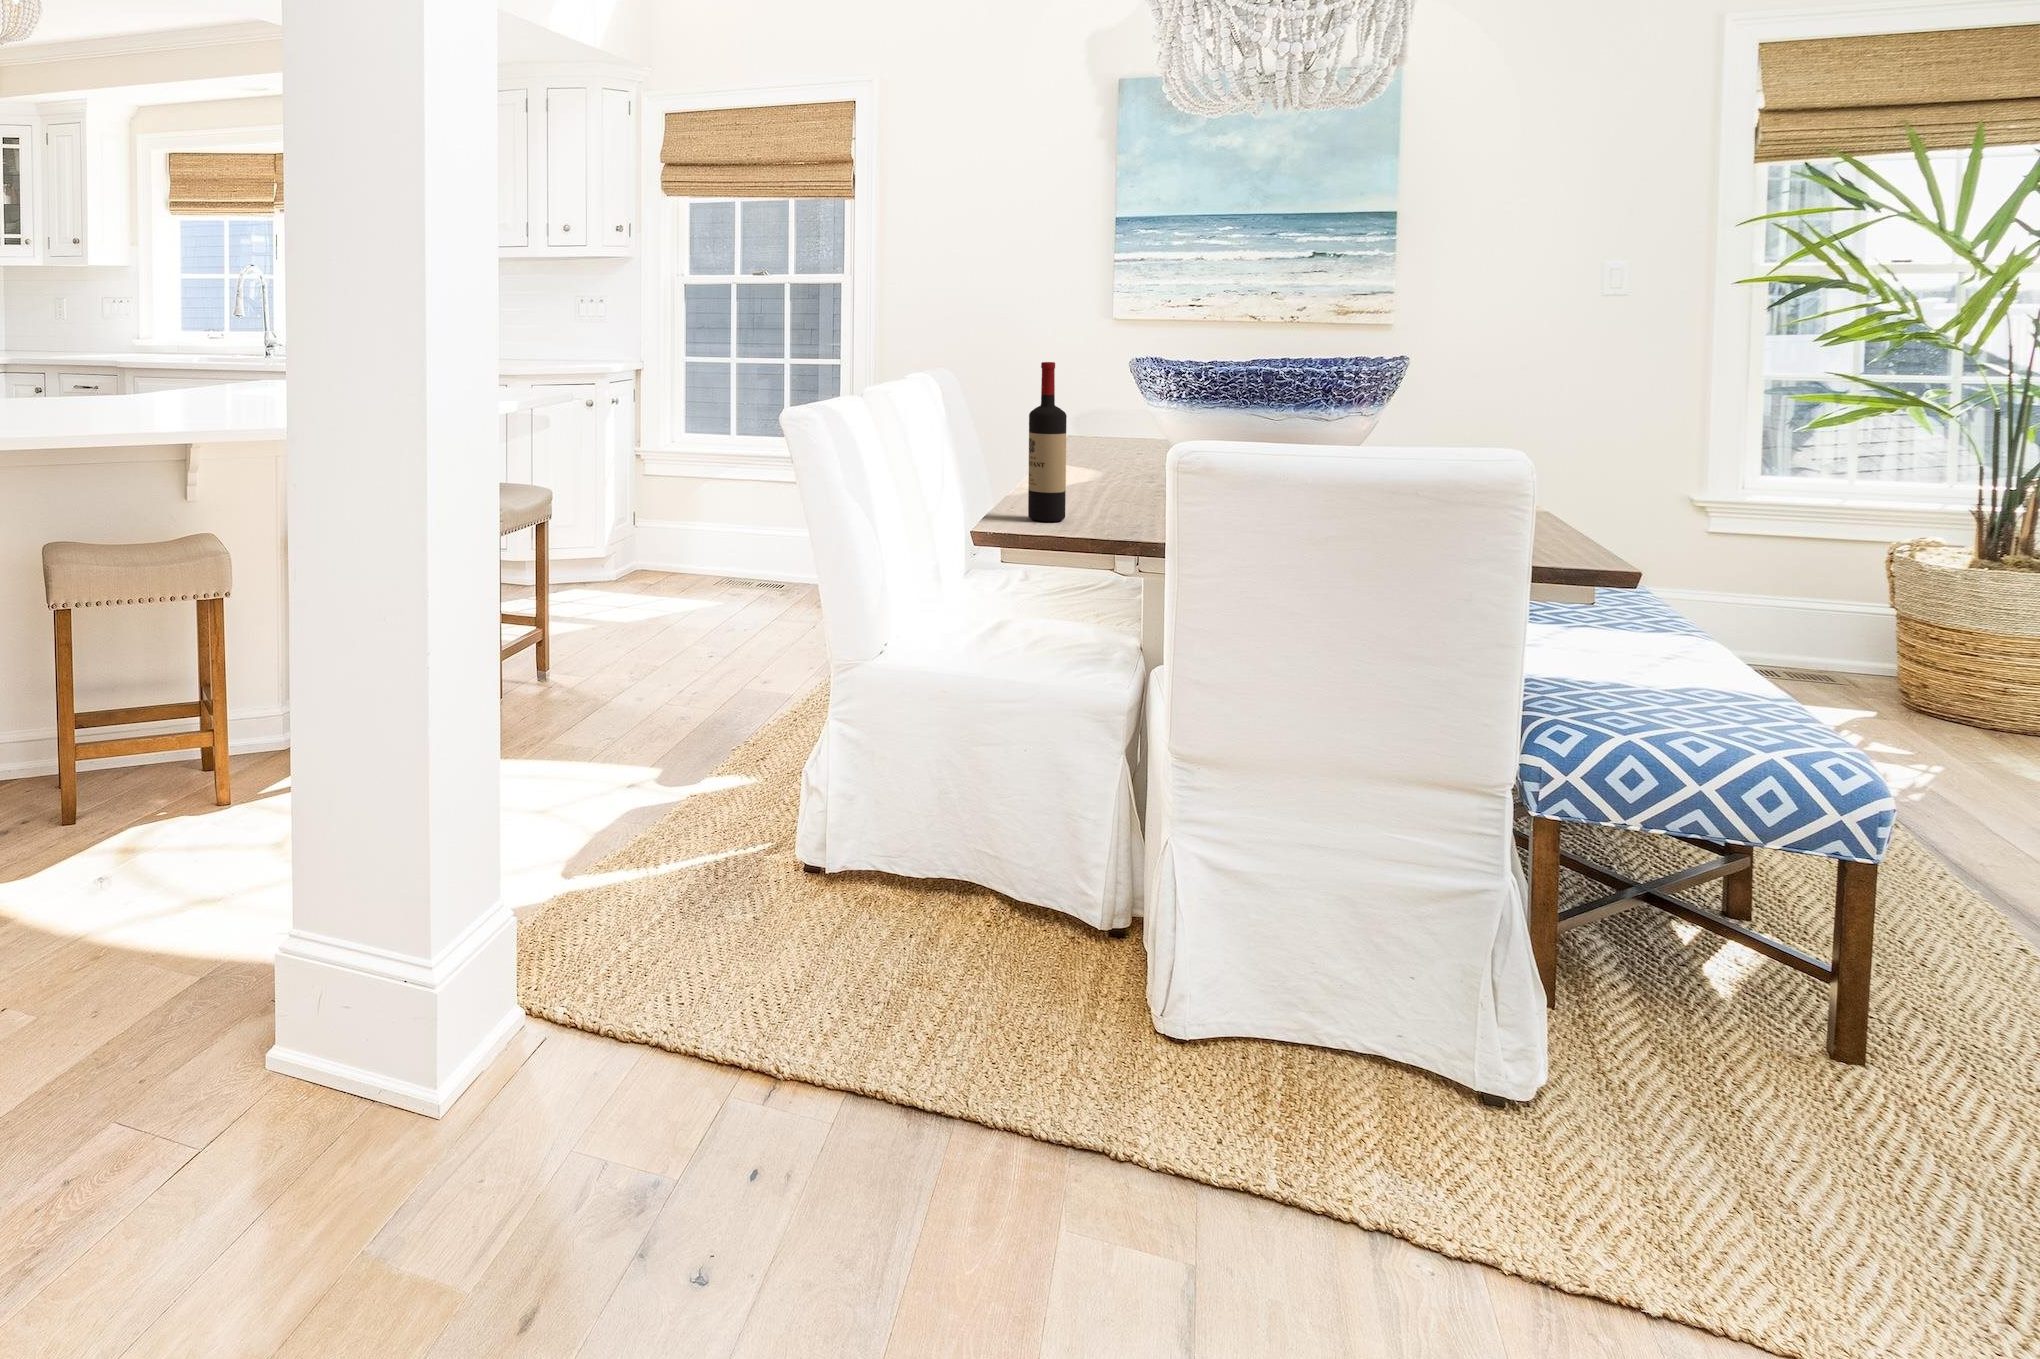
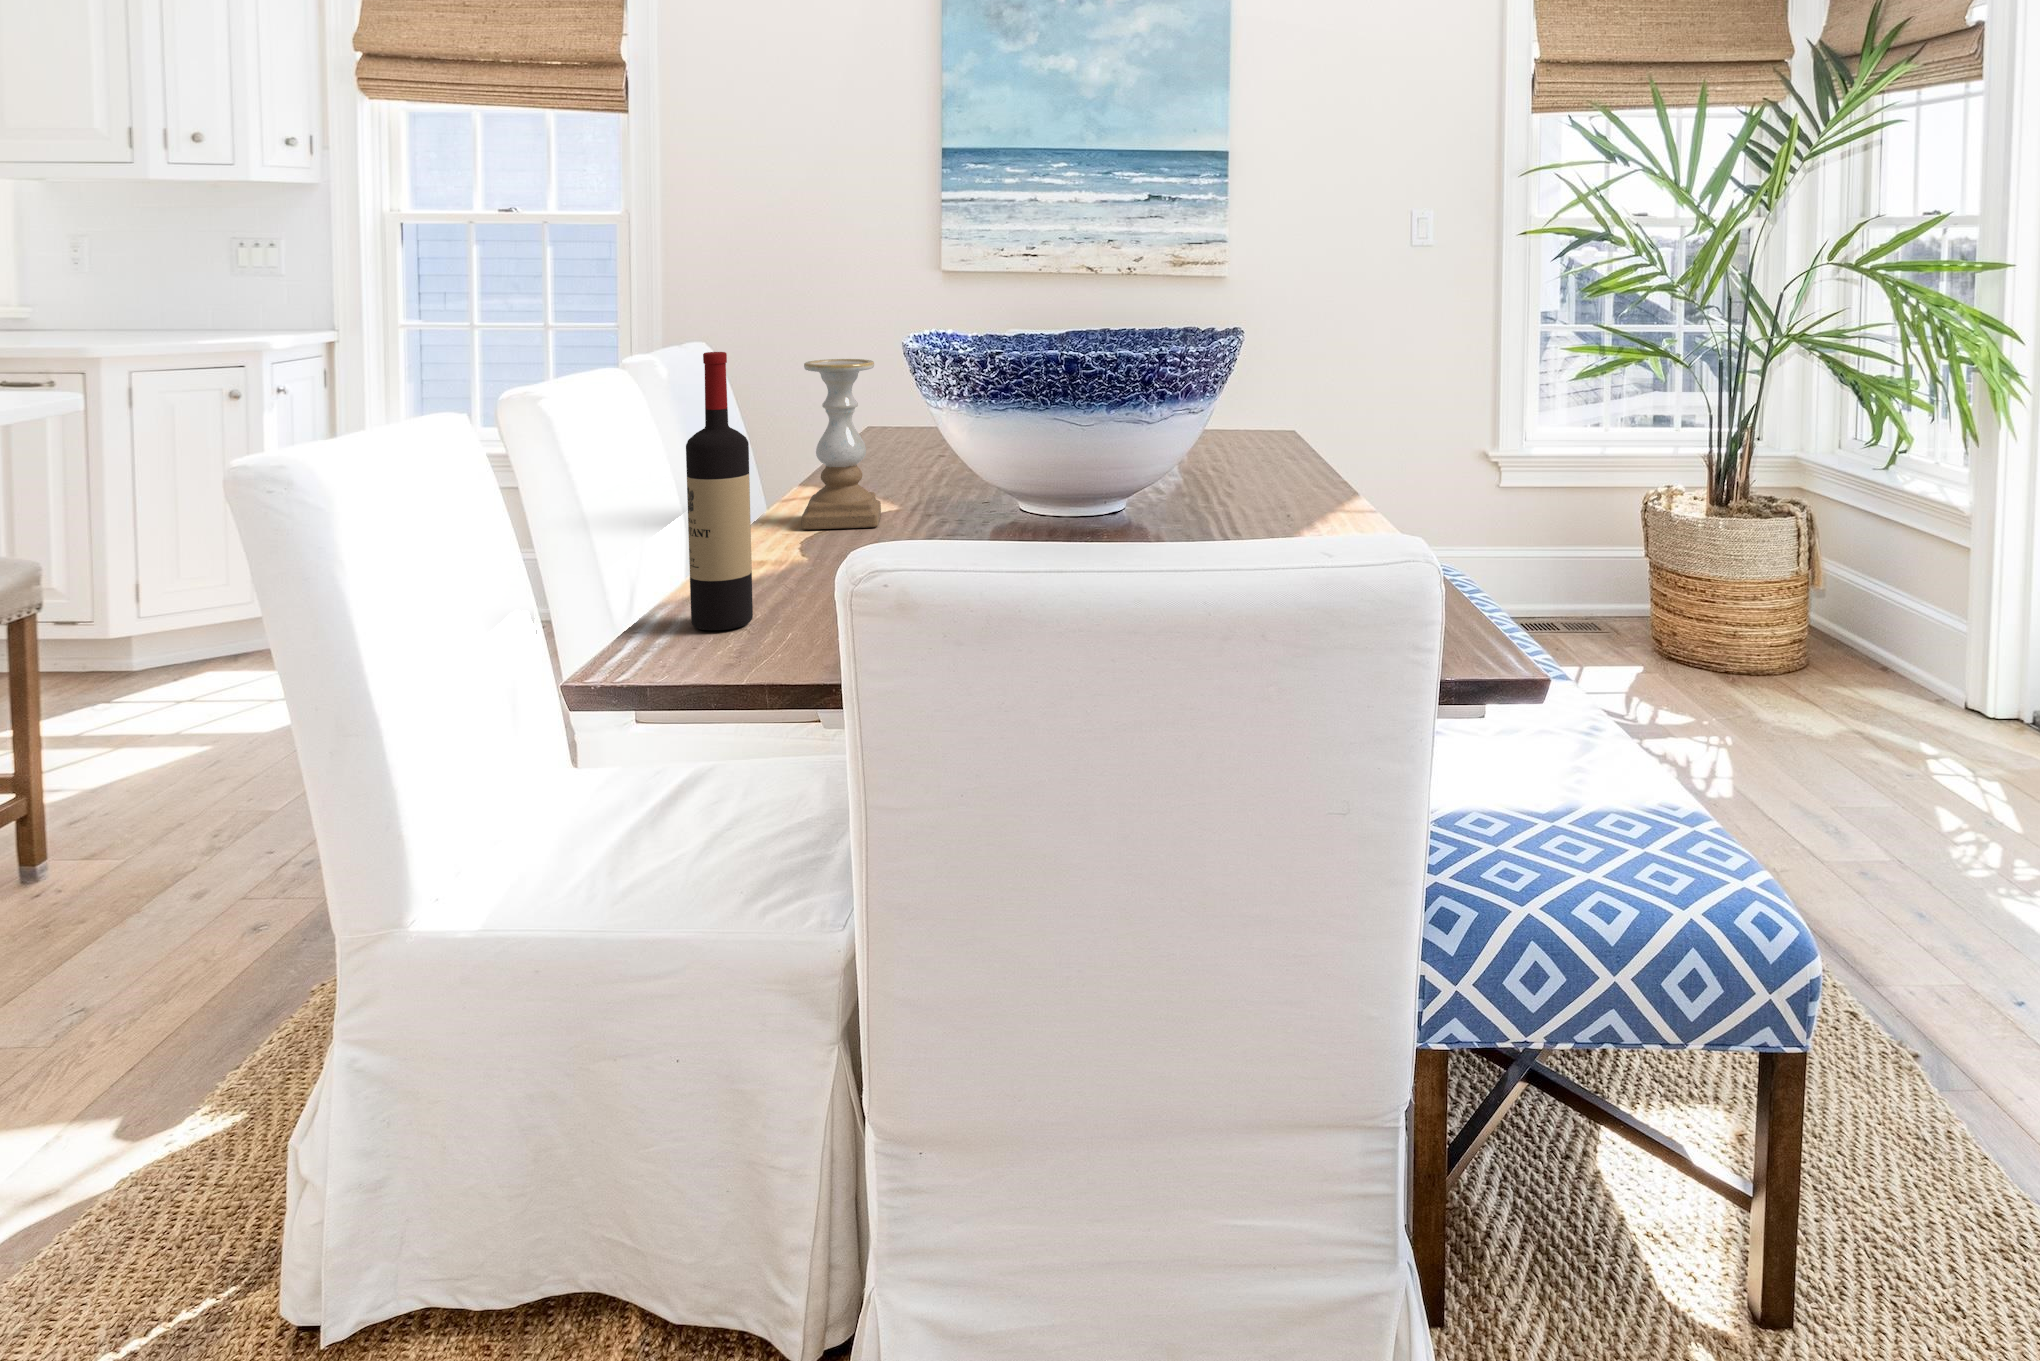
candle holder: none [1061,375,1115,486] -> present [802,359,881,529]

